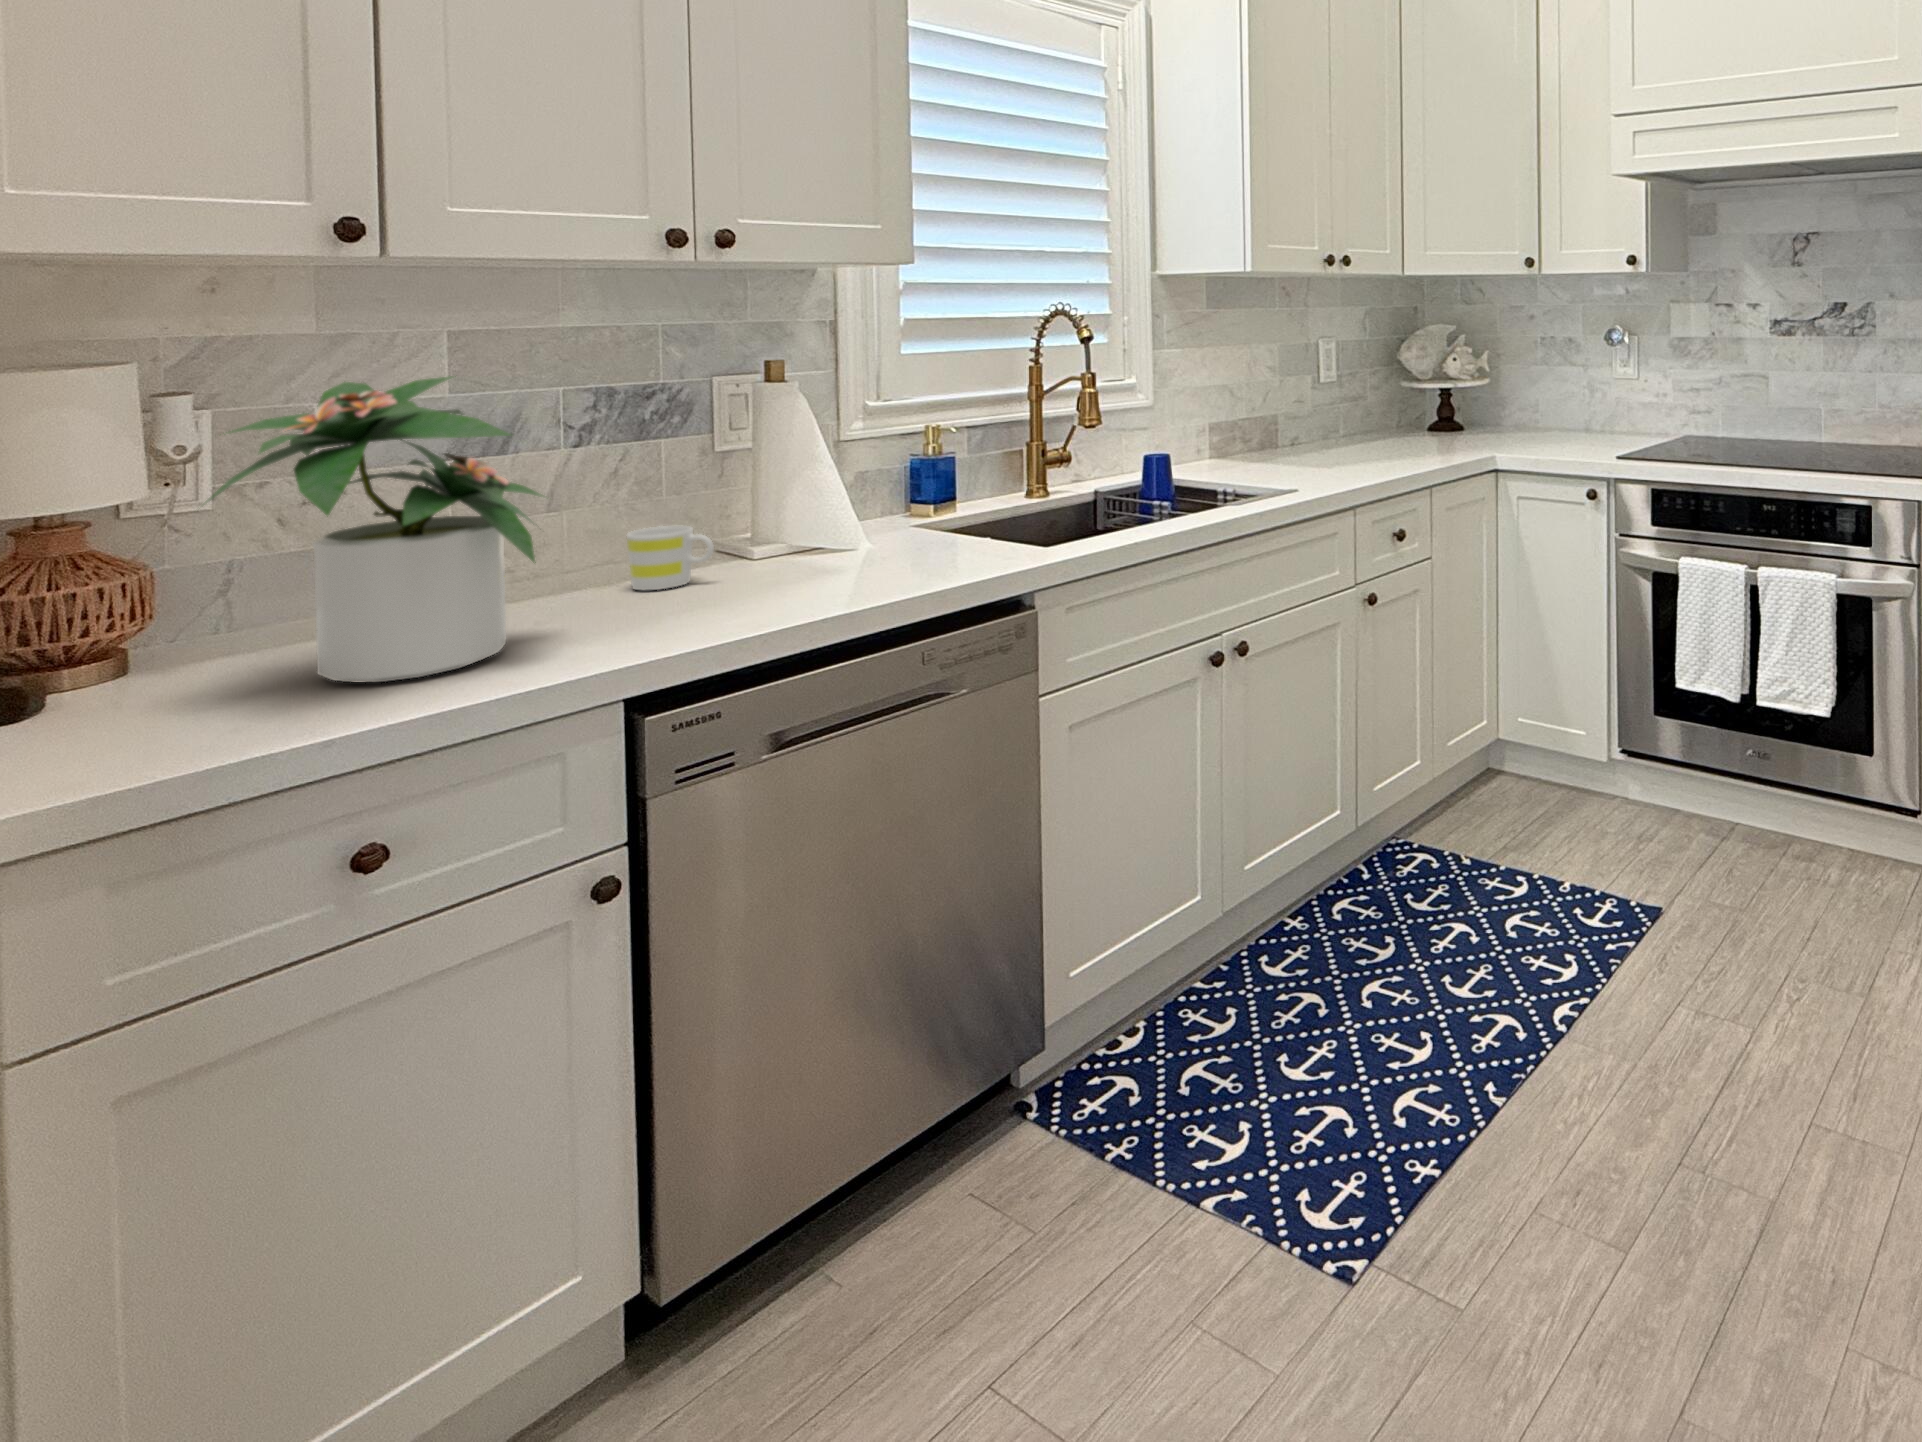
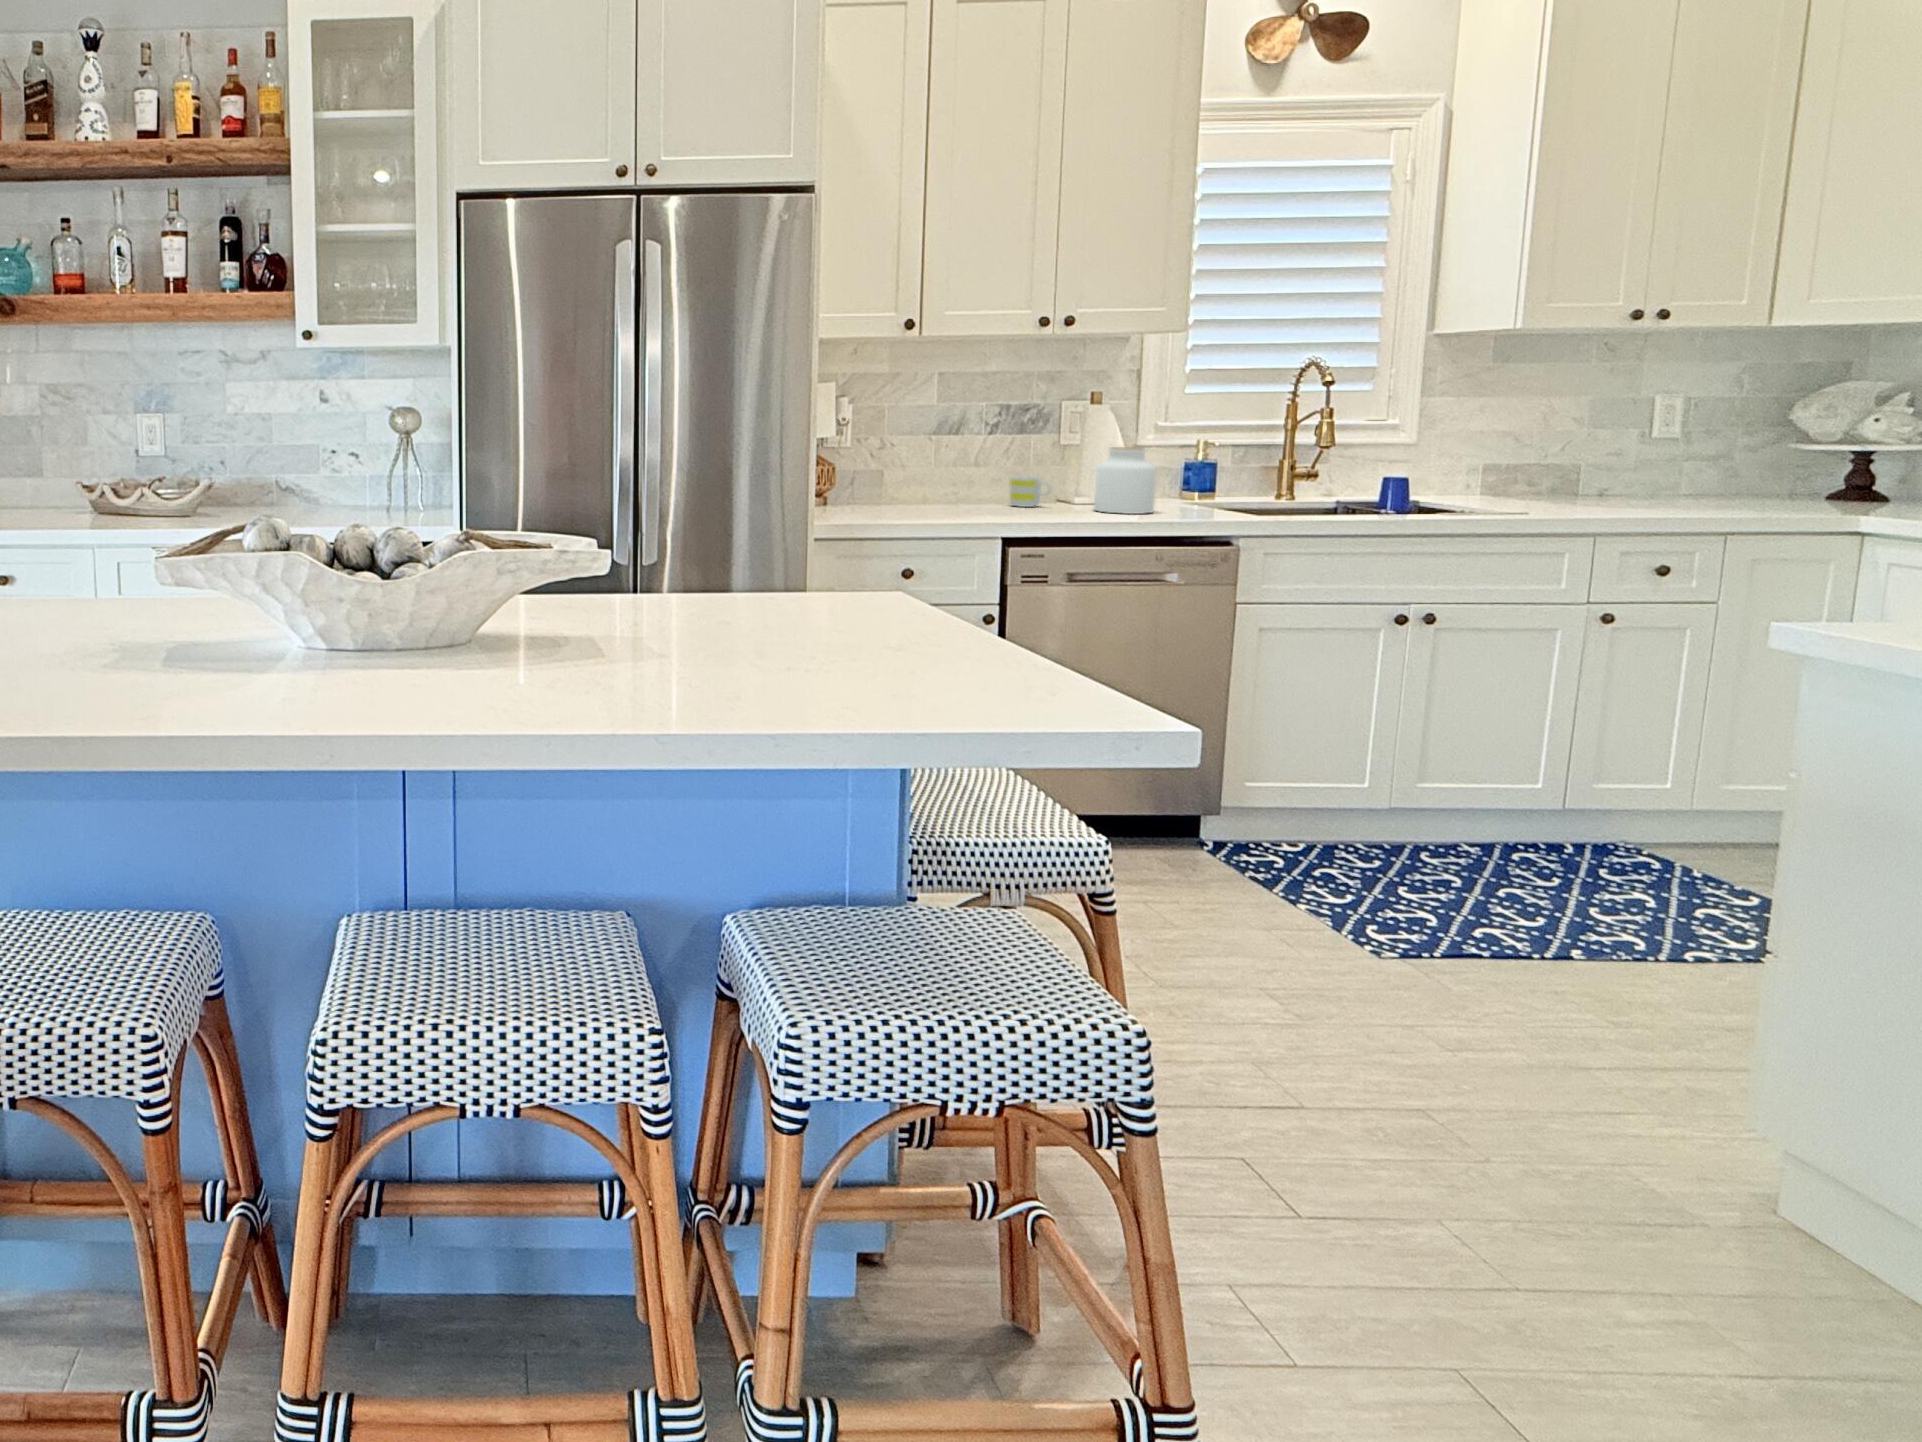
potted plant: present [206,377,543,683] -> none [857,388,979,515]
jar: none [795,457,898,581] -> present [1094,447,1156,514]

